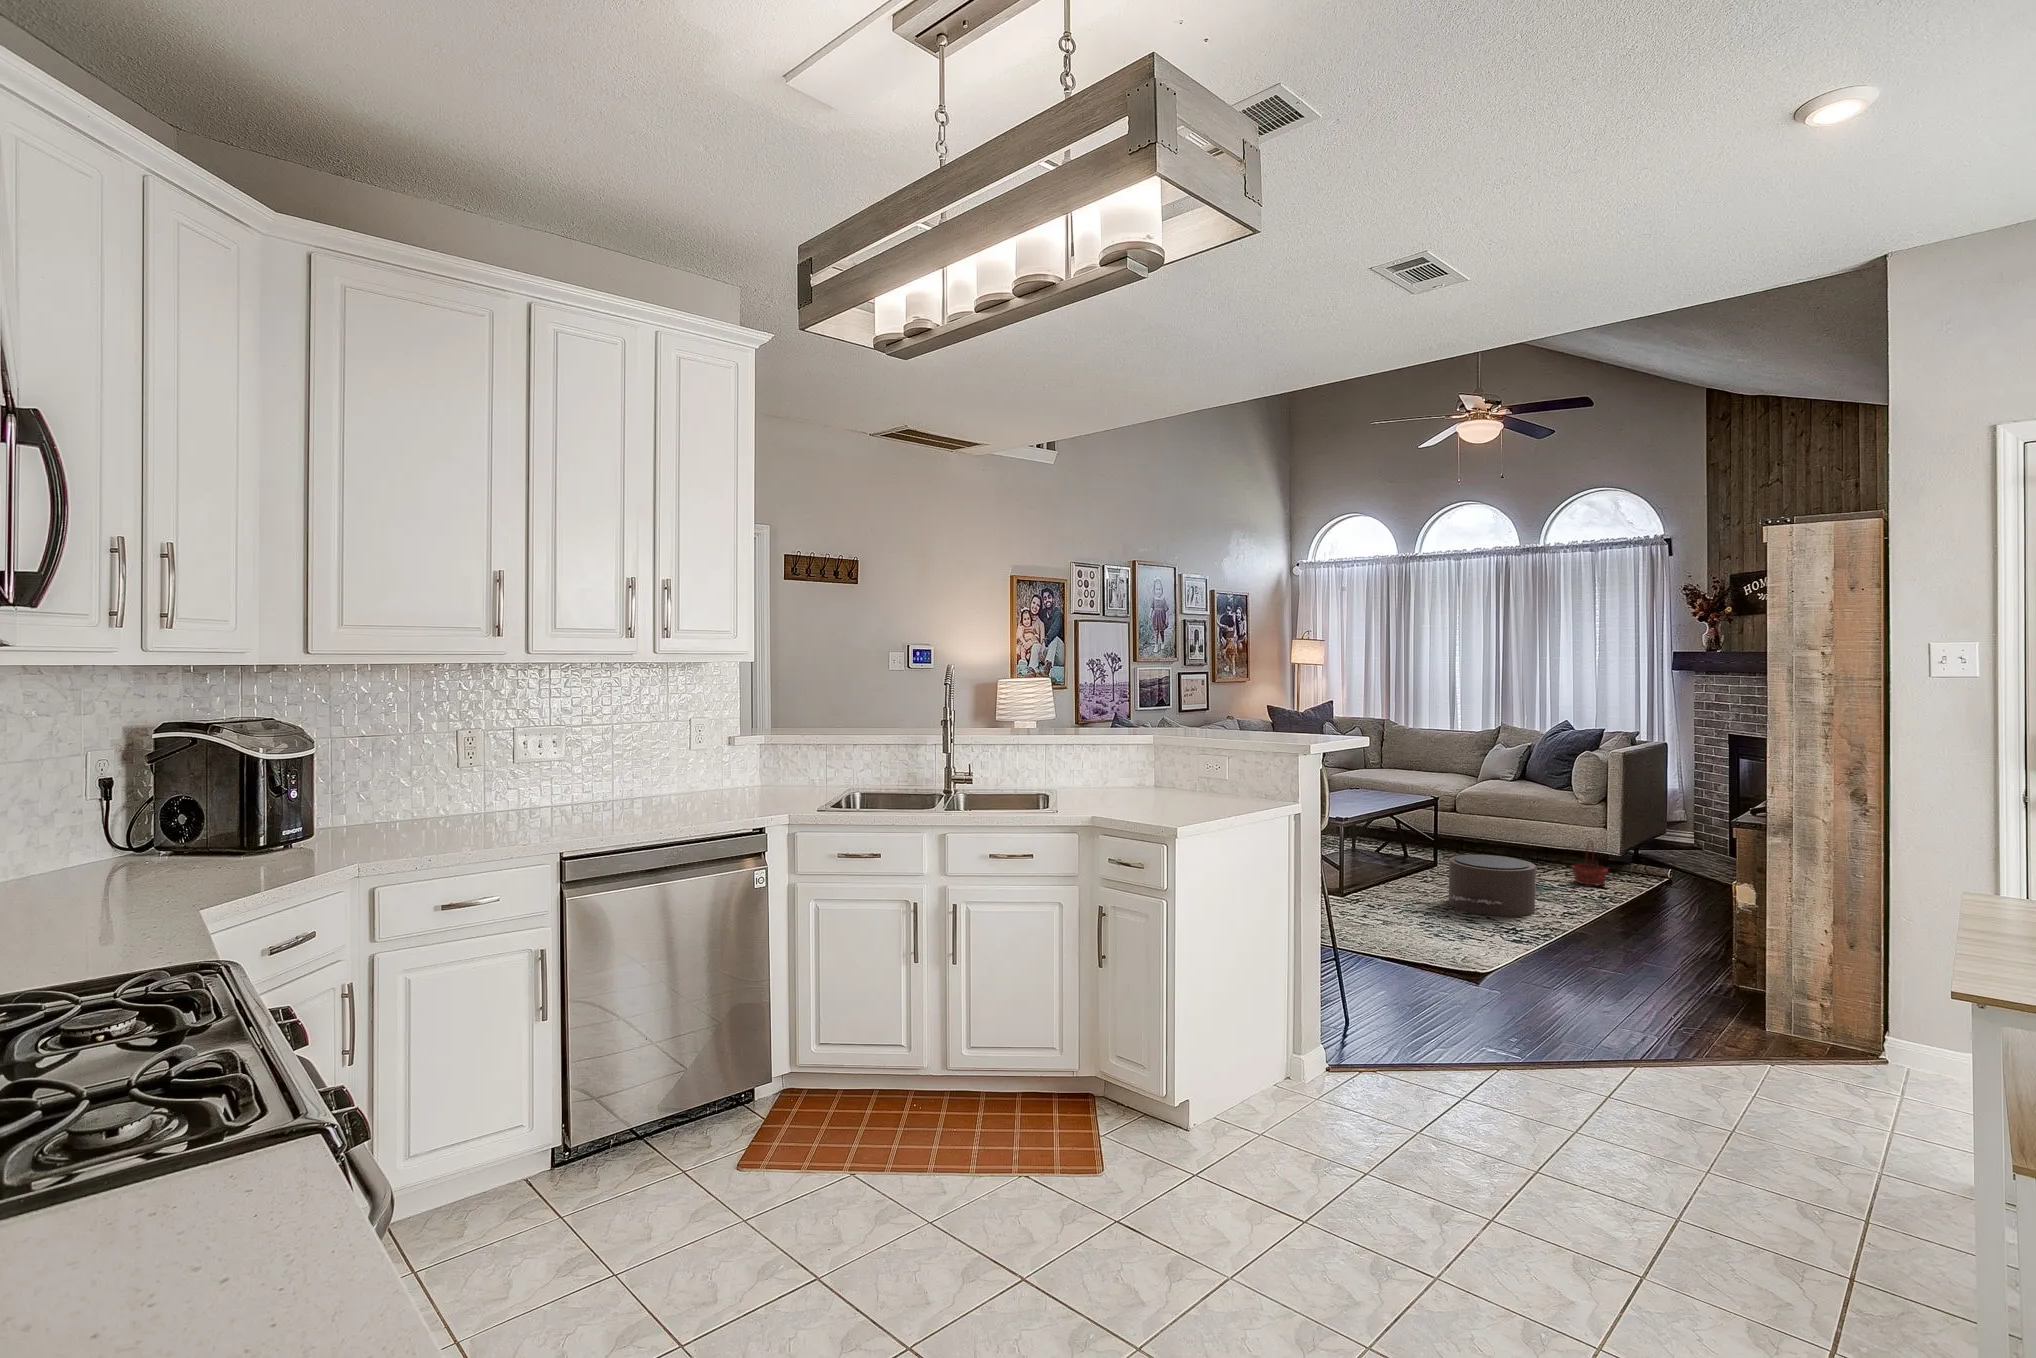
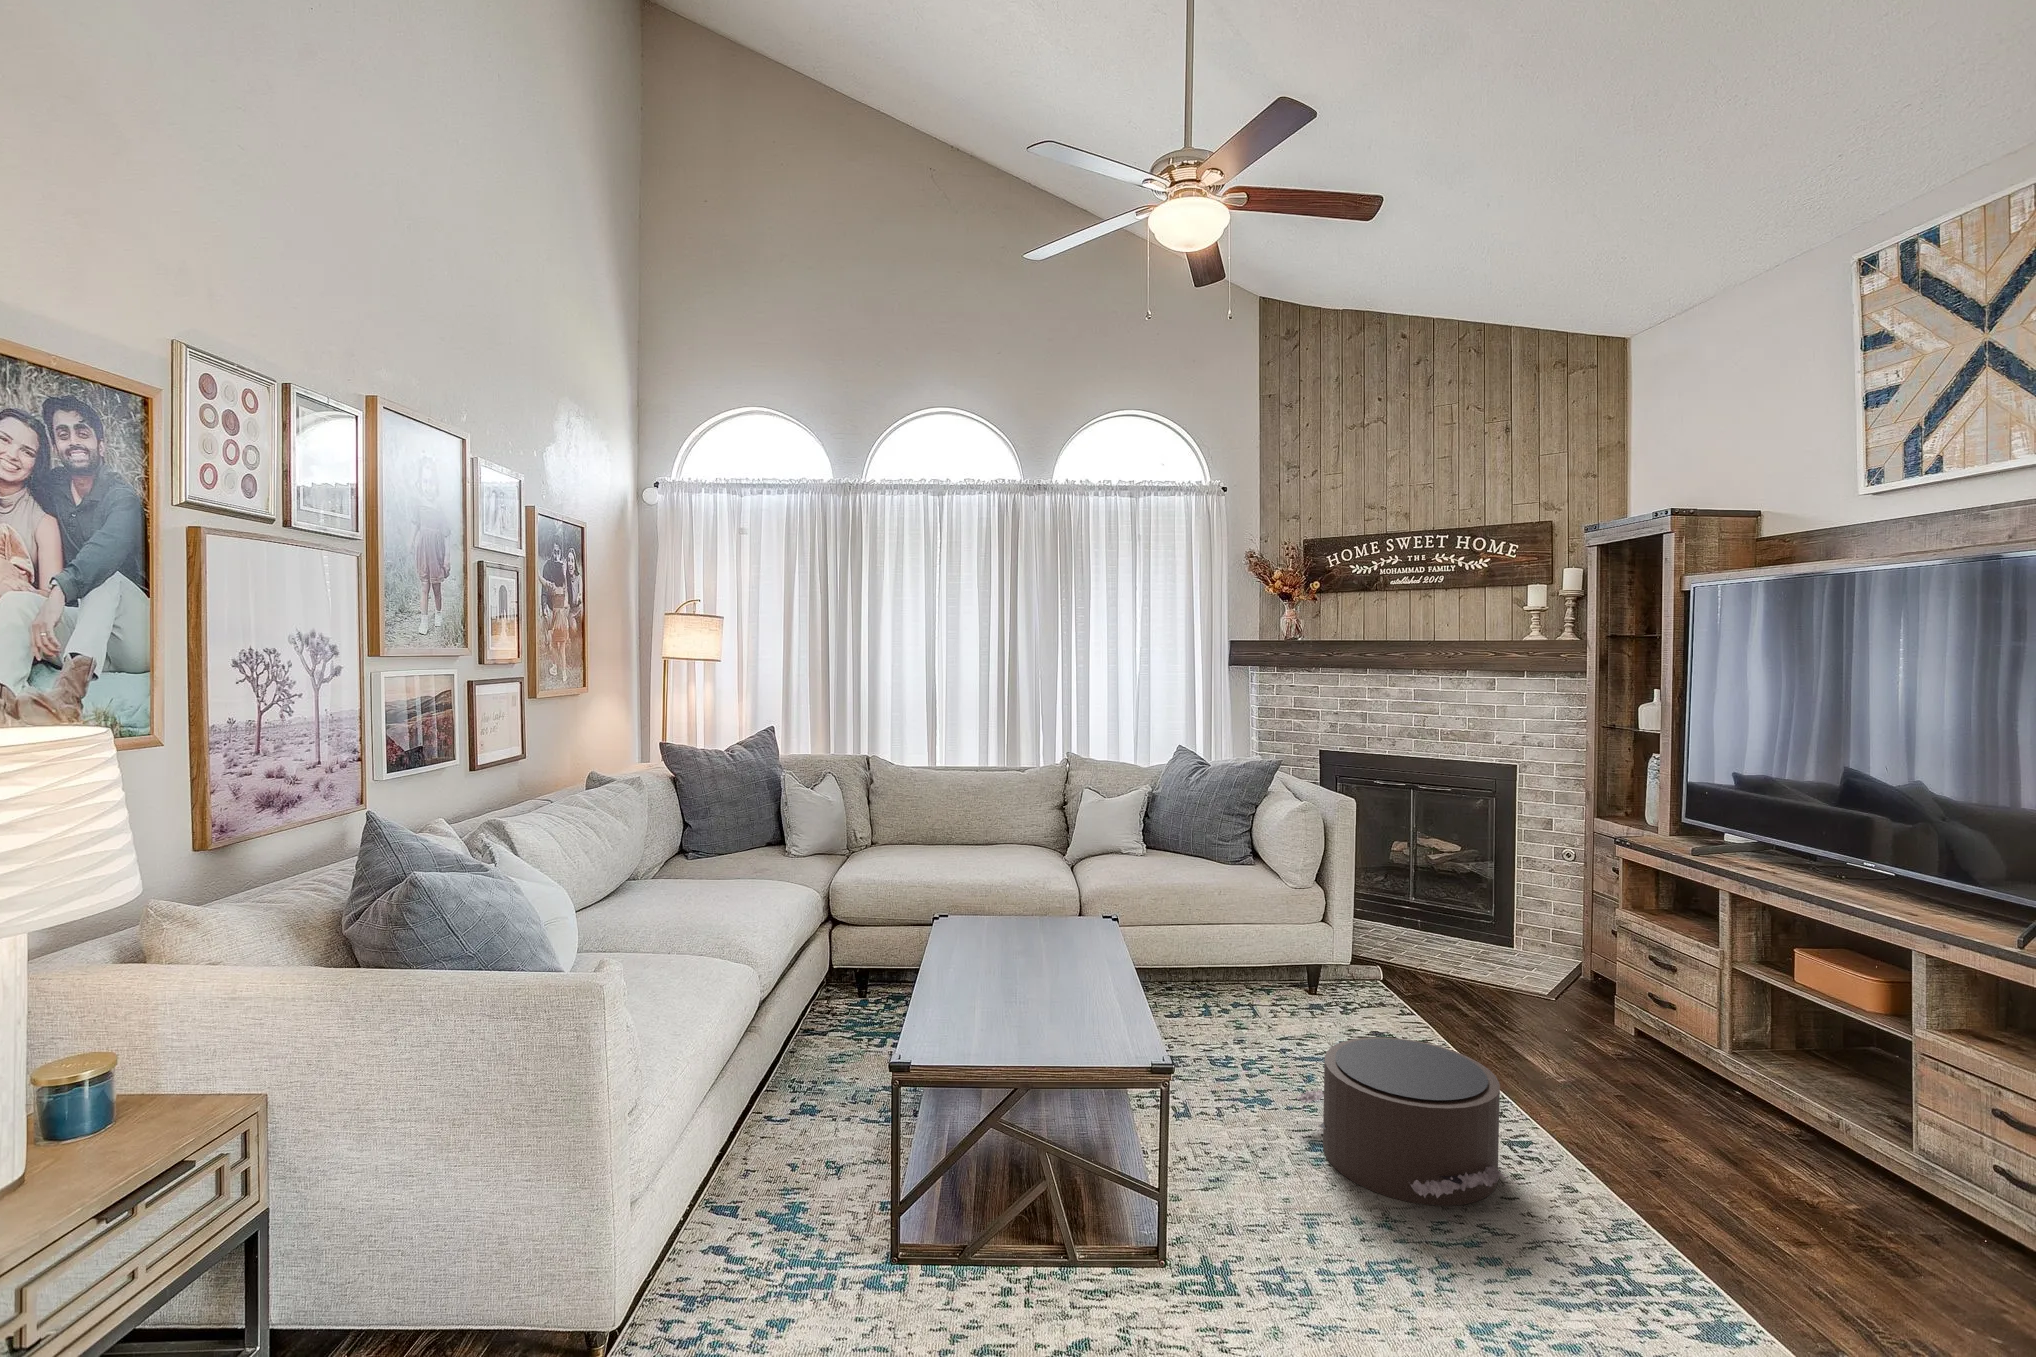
basket: present [1573,841,1608,885] -> none [1289,940,1343,1017]

